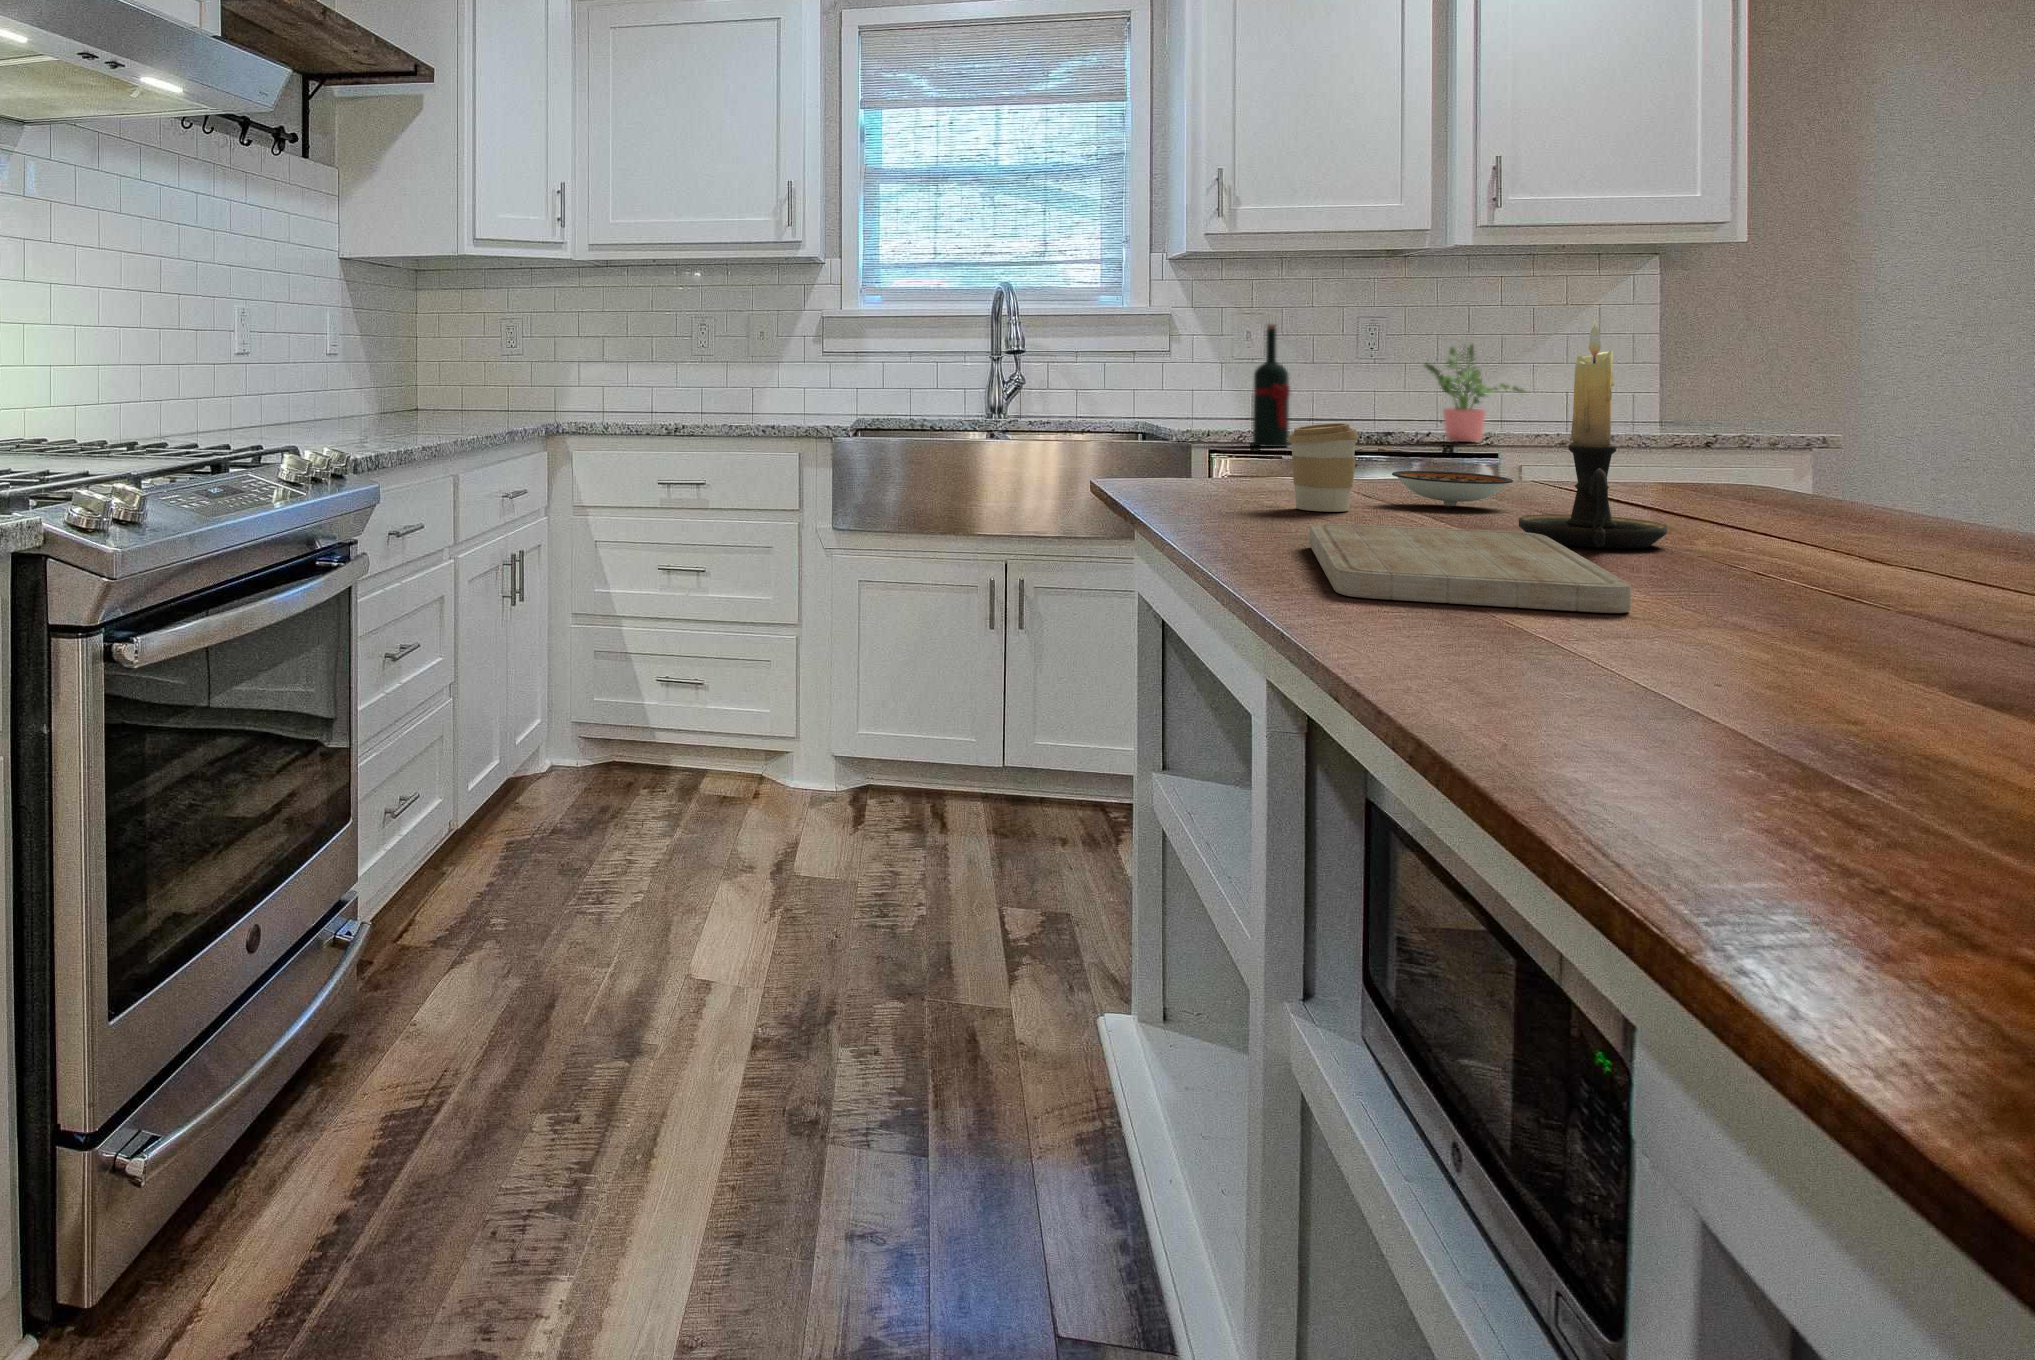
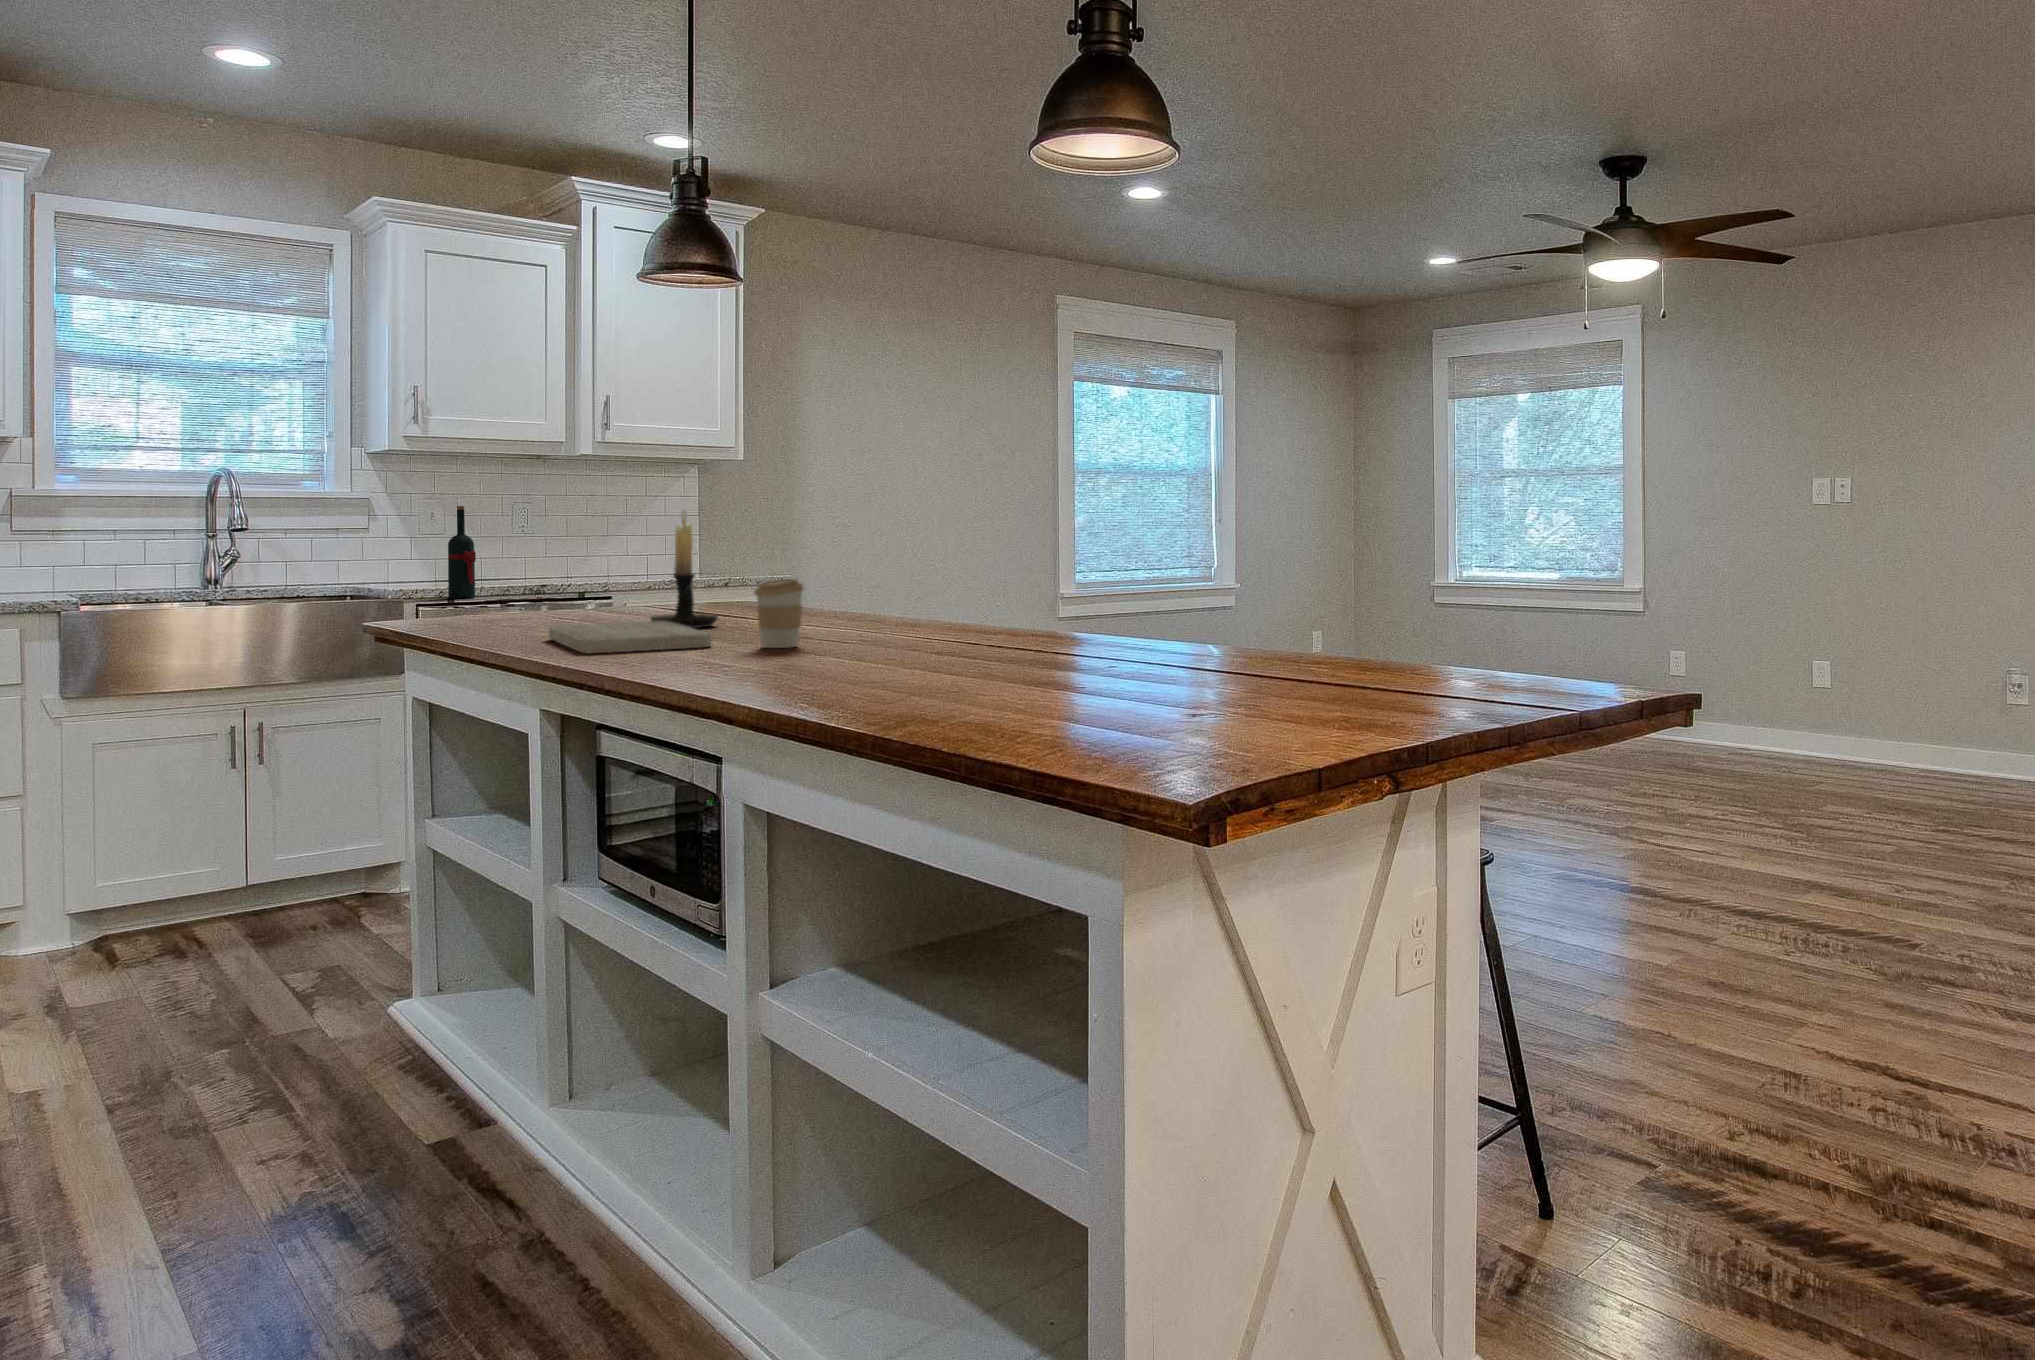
potted plant: present [1425,345,1525,442] -> none [562,521,626,589]
coffee cup: present [1288,423,1358,512] -> present [754,579,803,648]
ceramic bowl: present [1392,471,1513,506] -> none [574,599,640,619]

